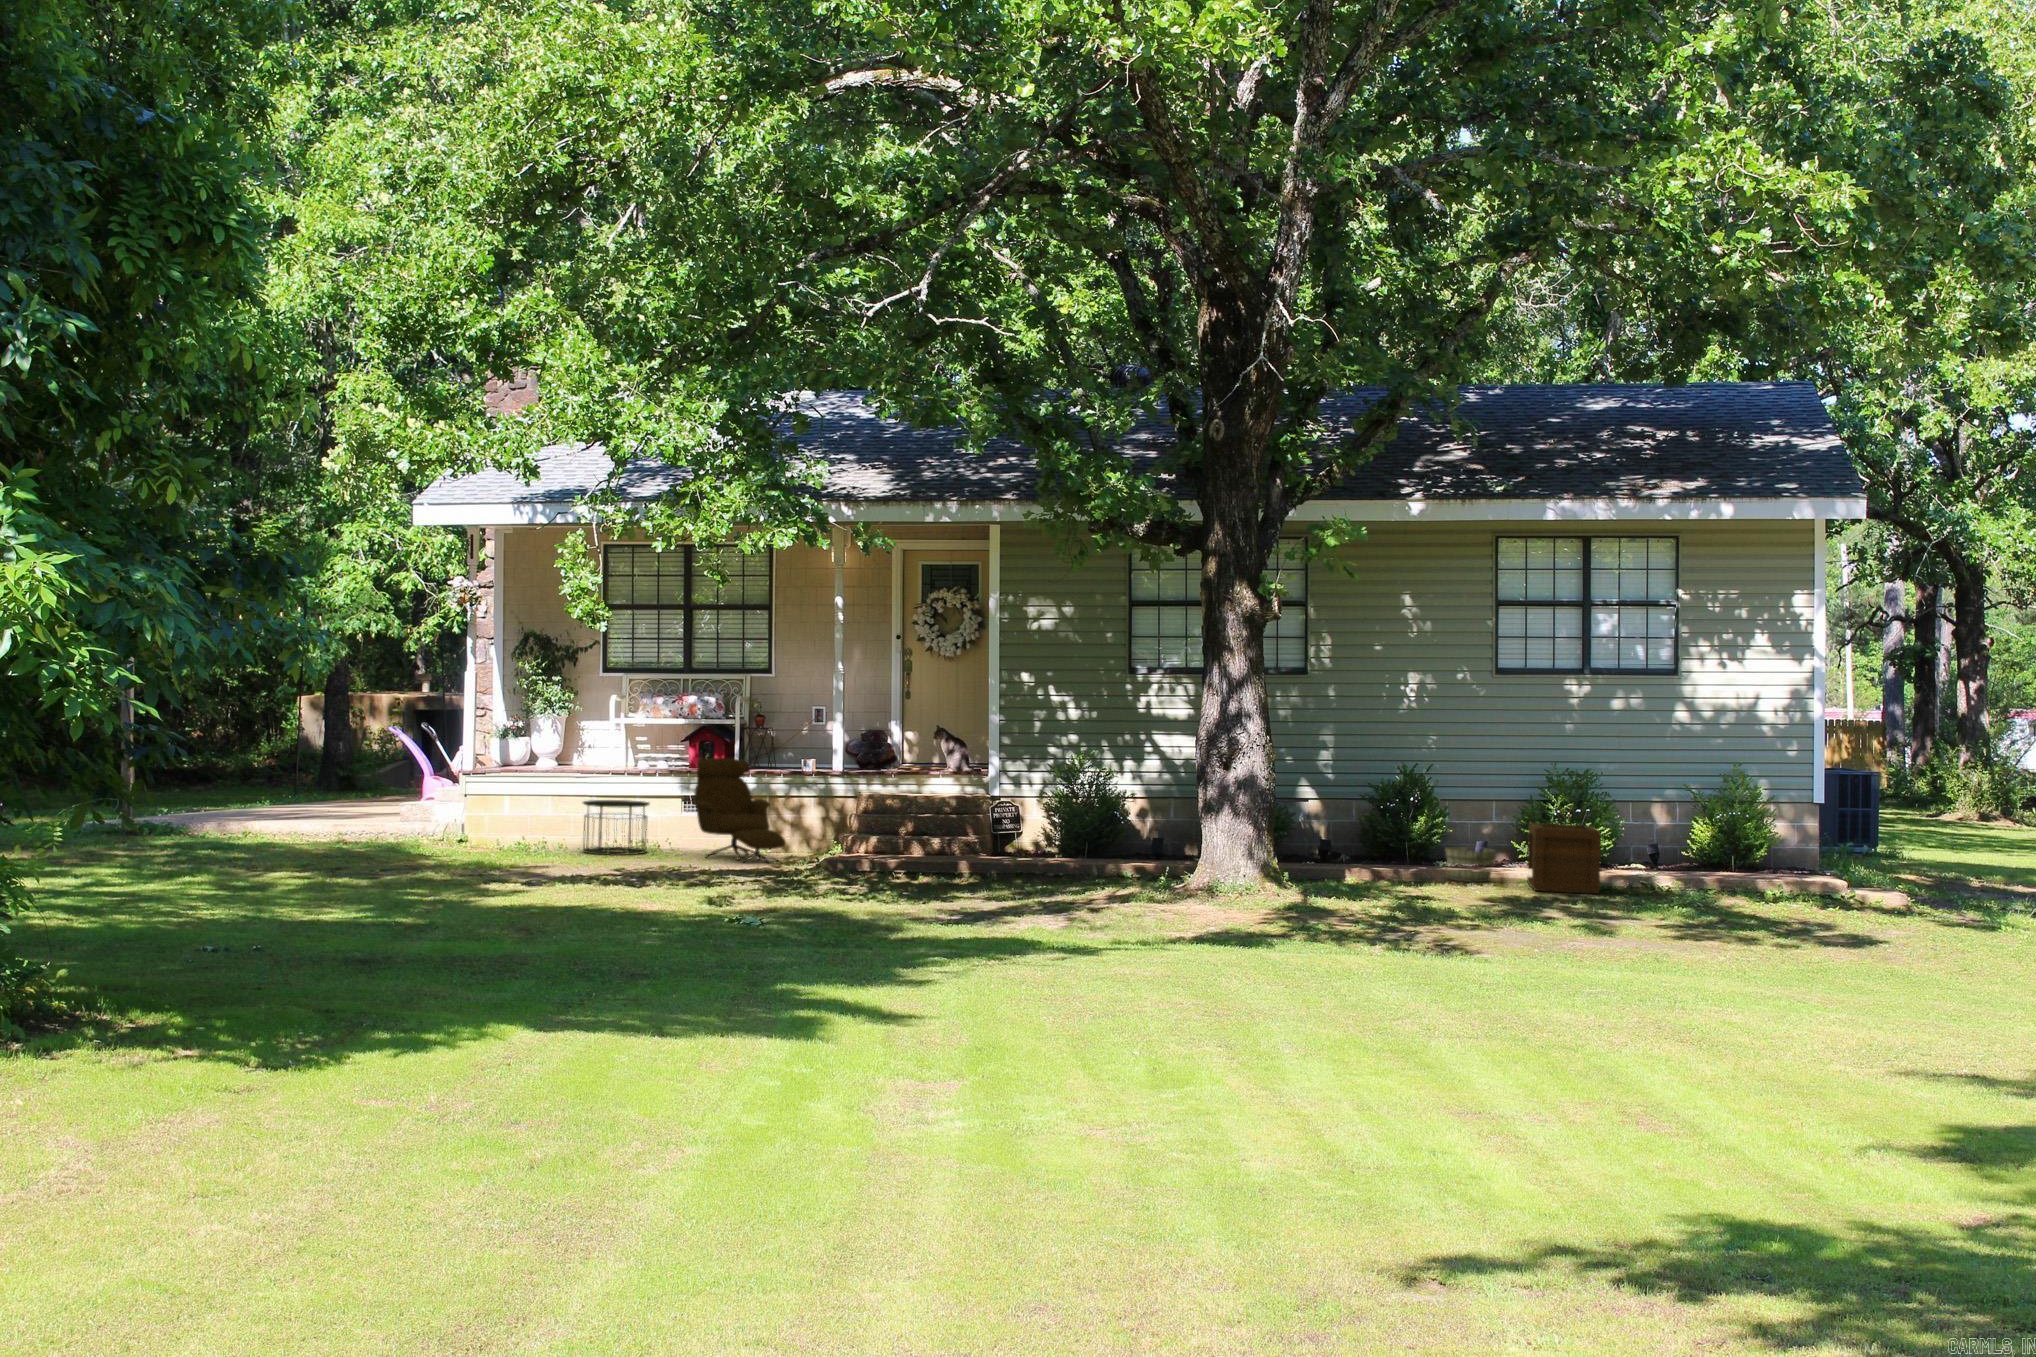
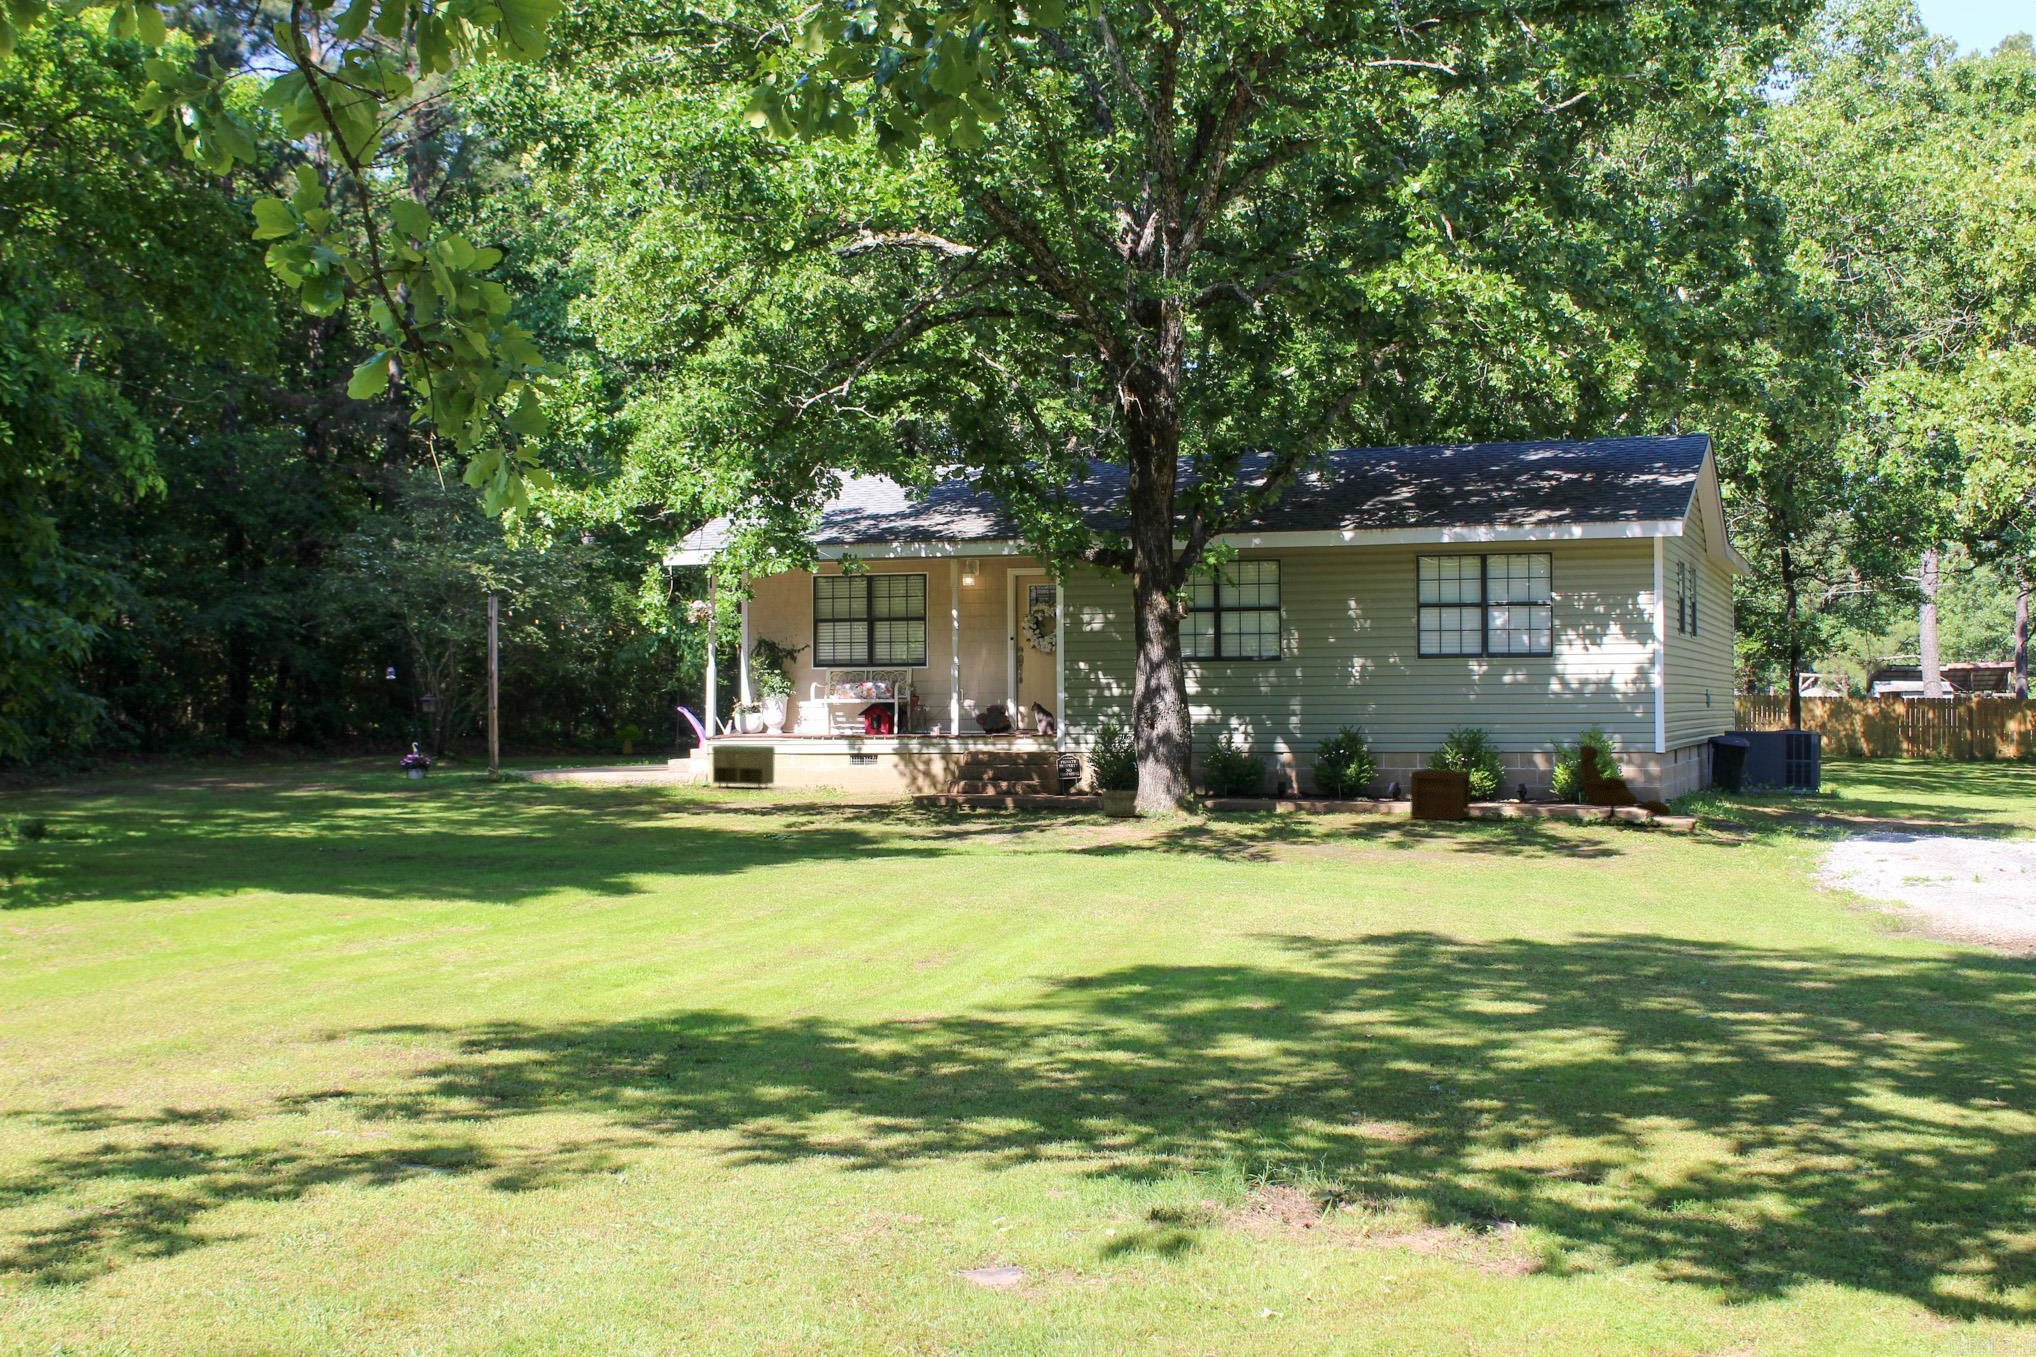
potted plant: none [205,741,257,781] -> present [616,726,642,754]
lounge chair: present [693,758,786,862] -> present [1580,745,1671,826]
storage bench: none [466,783,556,849] -> present [712,745,775,788]
side table: present [583,800,649,855] -> none [783,756,829,793]
wooden bucket: present [1446,843,1496,882] -> present [1102,788,1137,817]

